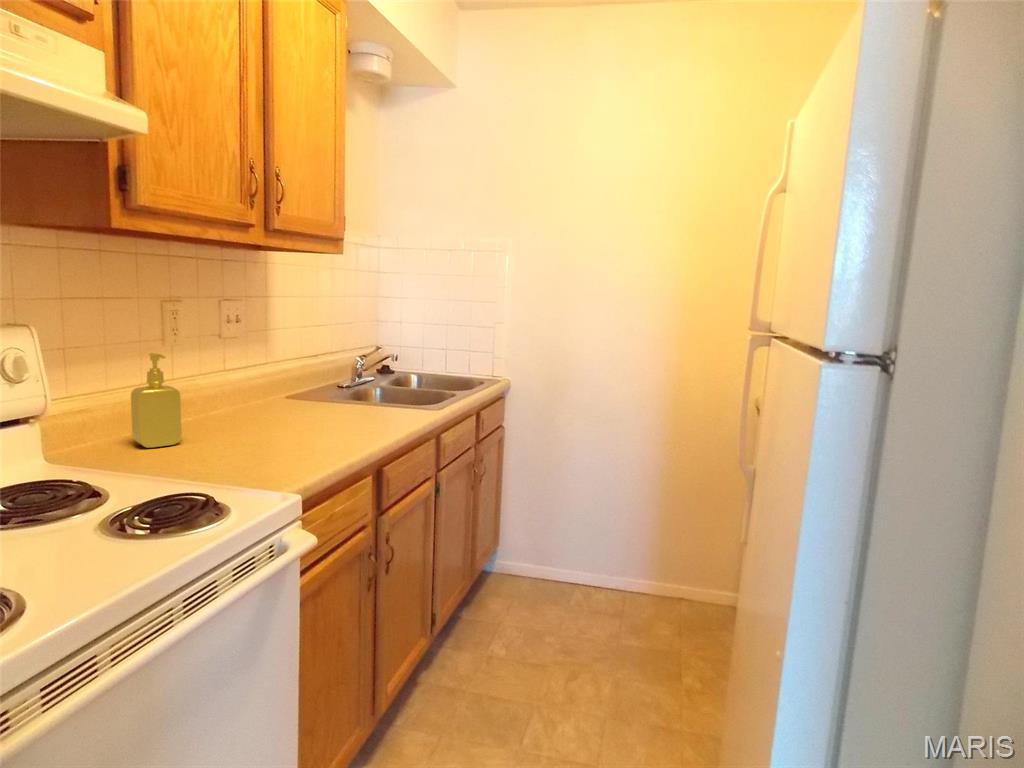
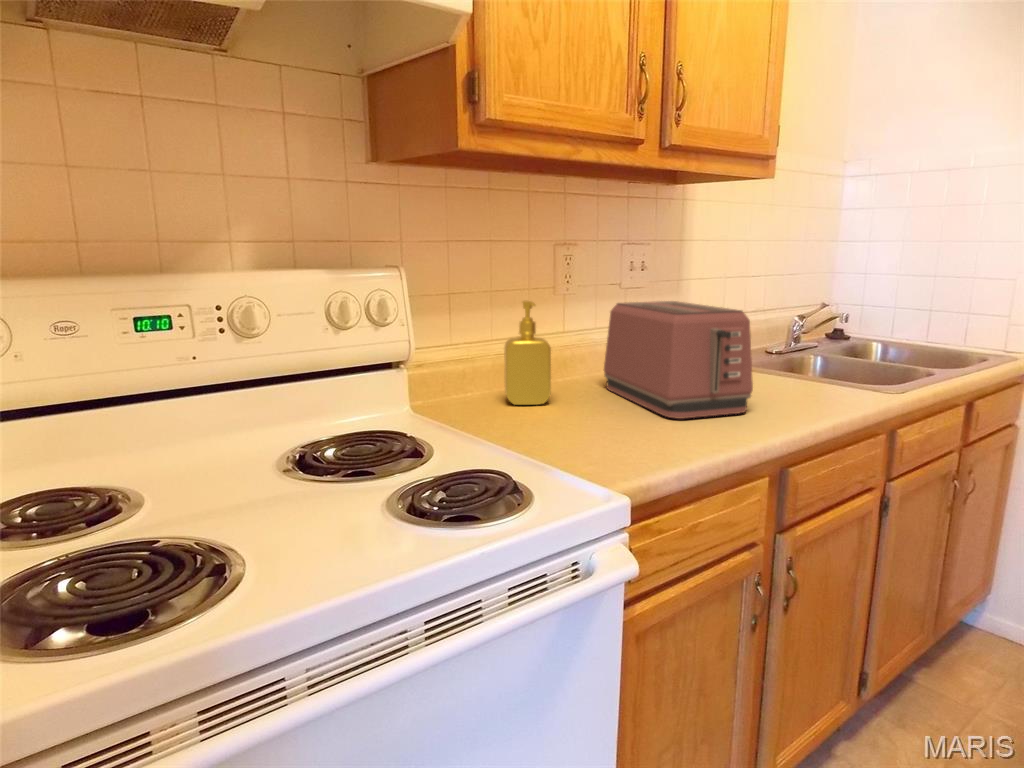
toaster: none [220,349,350,443] -> present [604,301,753,419]

